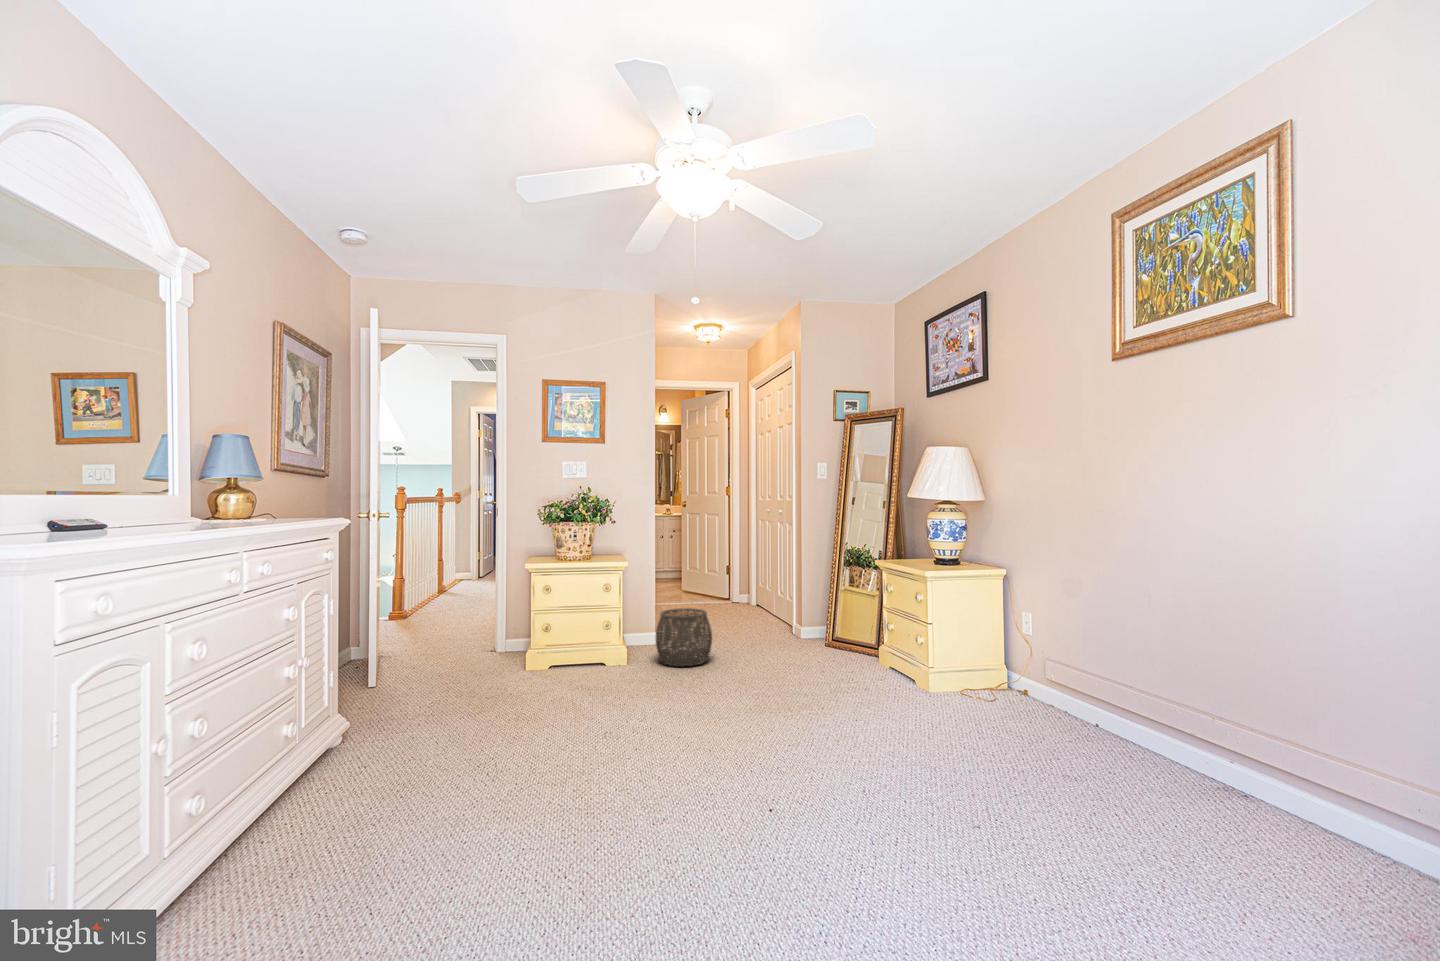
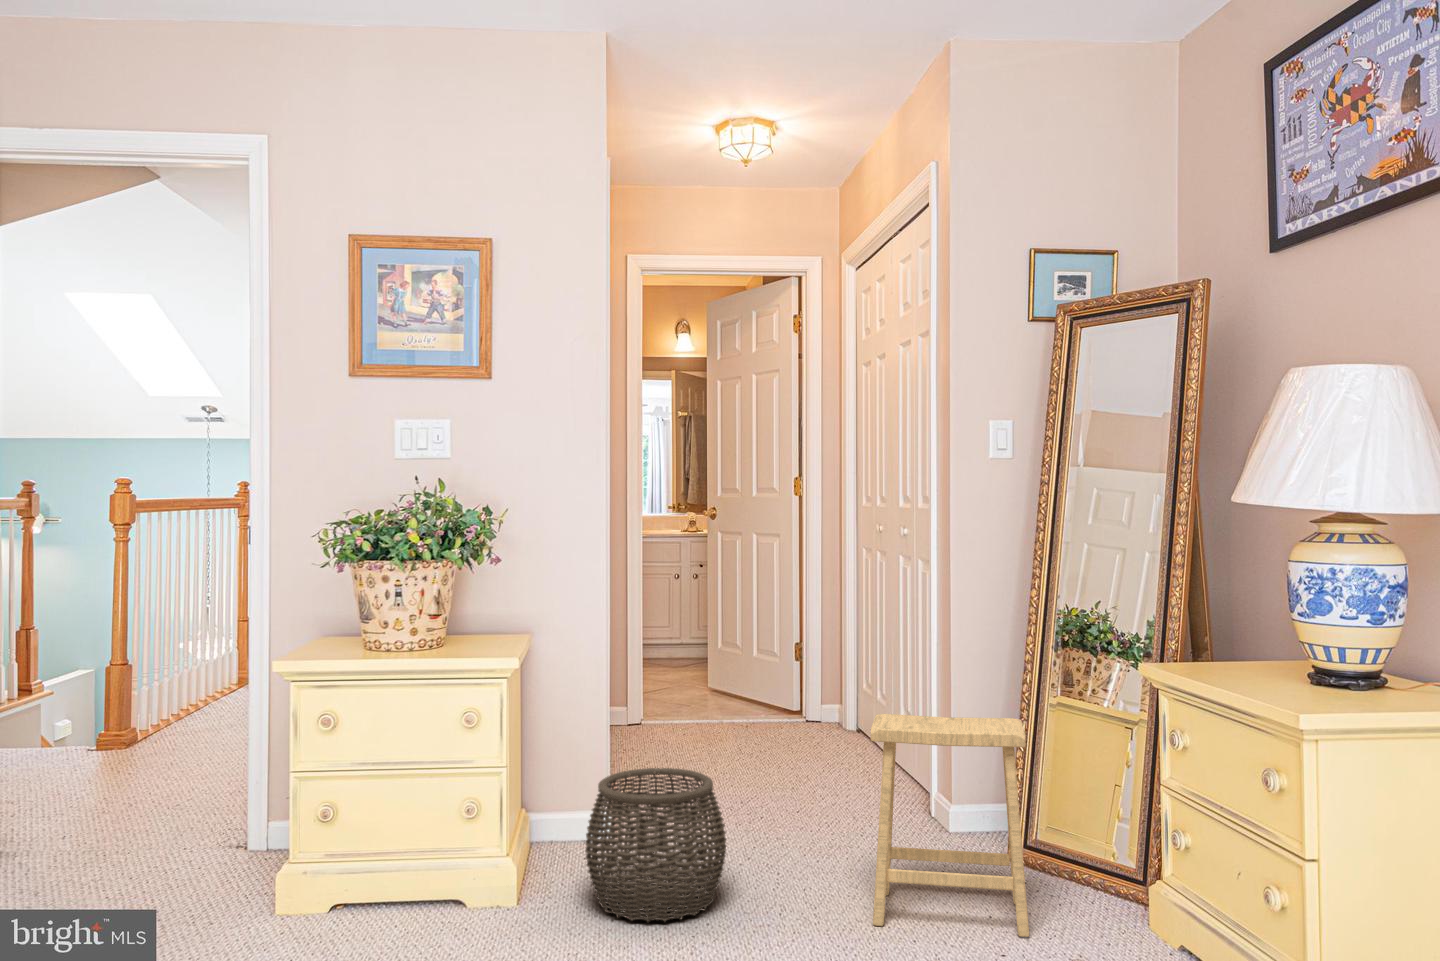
footstool: none [771,584,833,667] -> present [871,714,1029,937]

